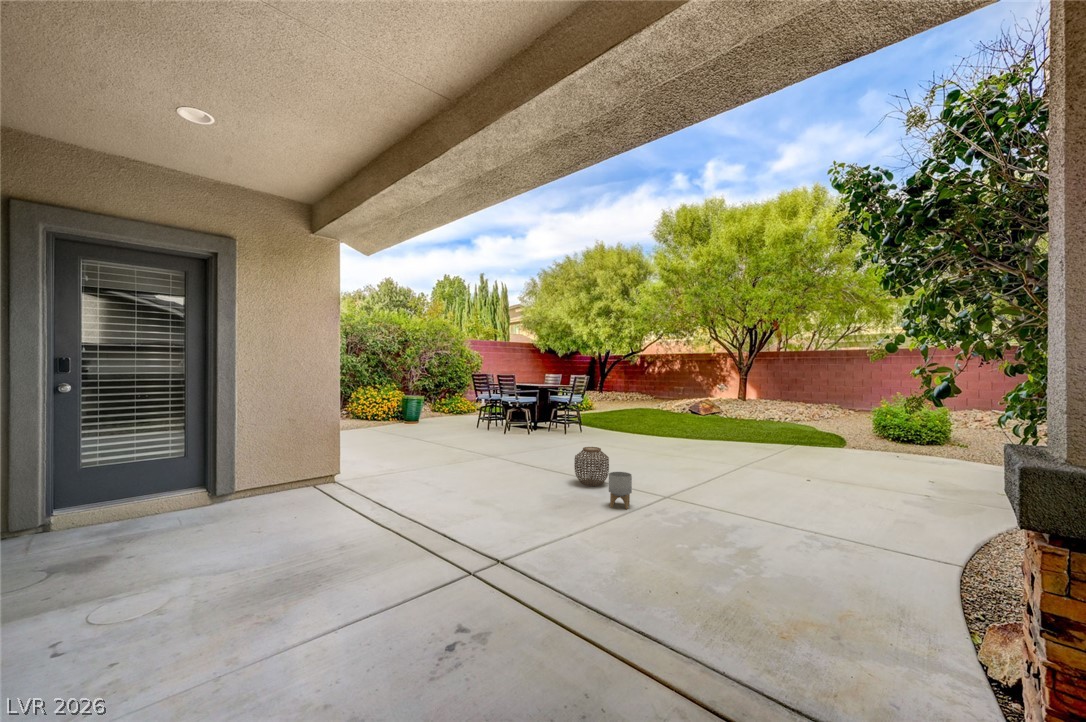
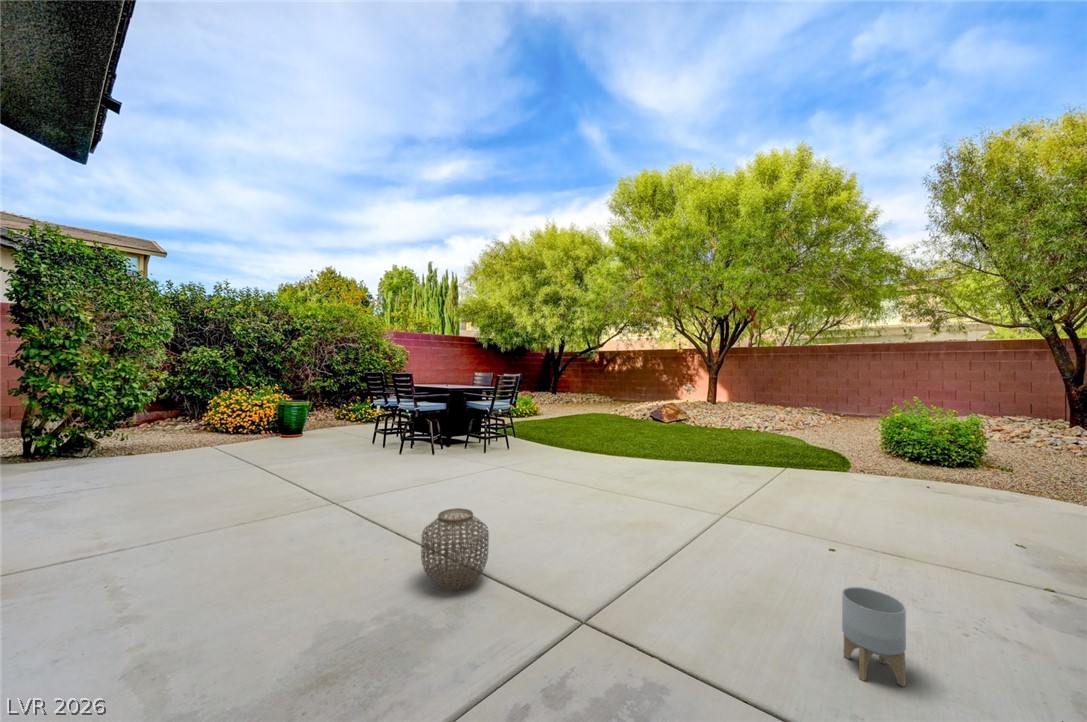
planter: present [609,472,632,509] -> present [842,587,906,686]

